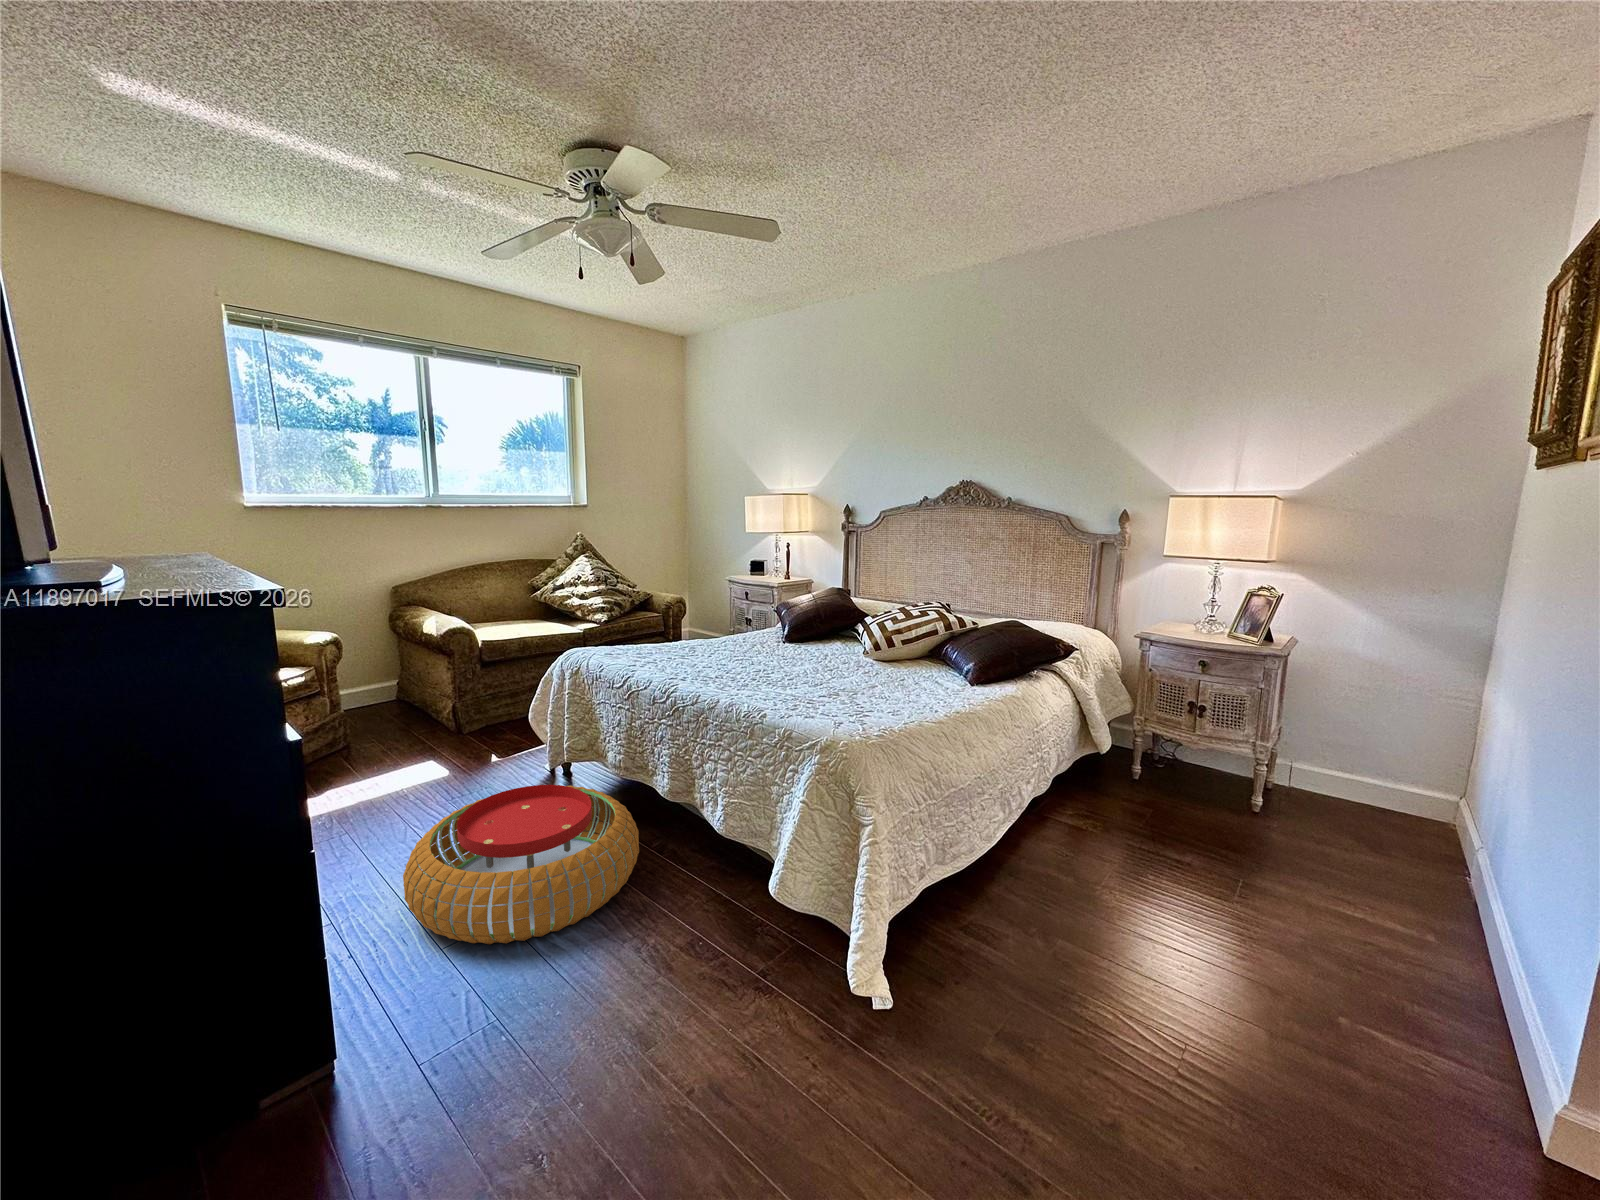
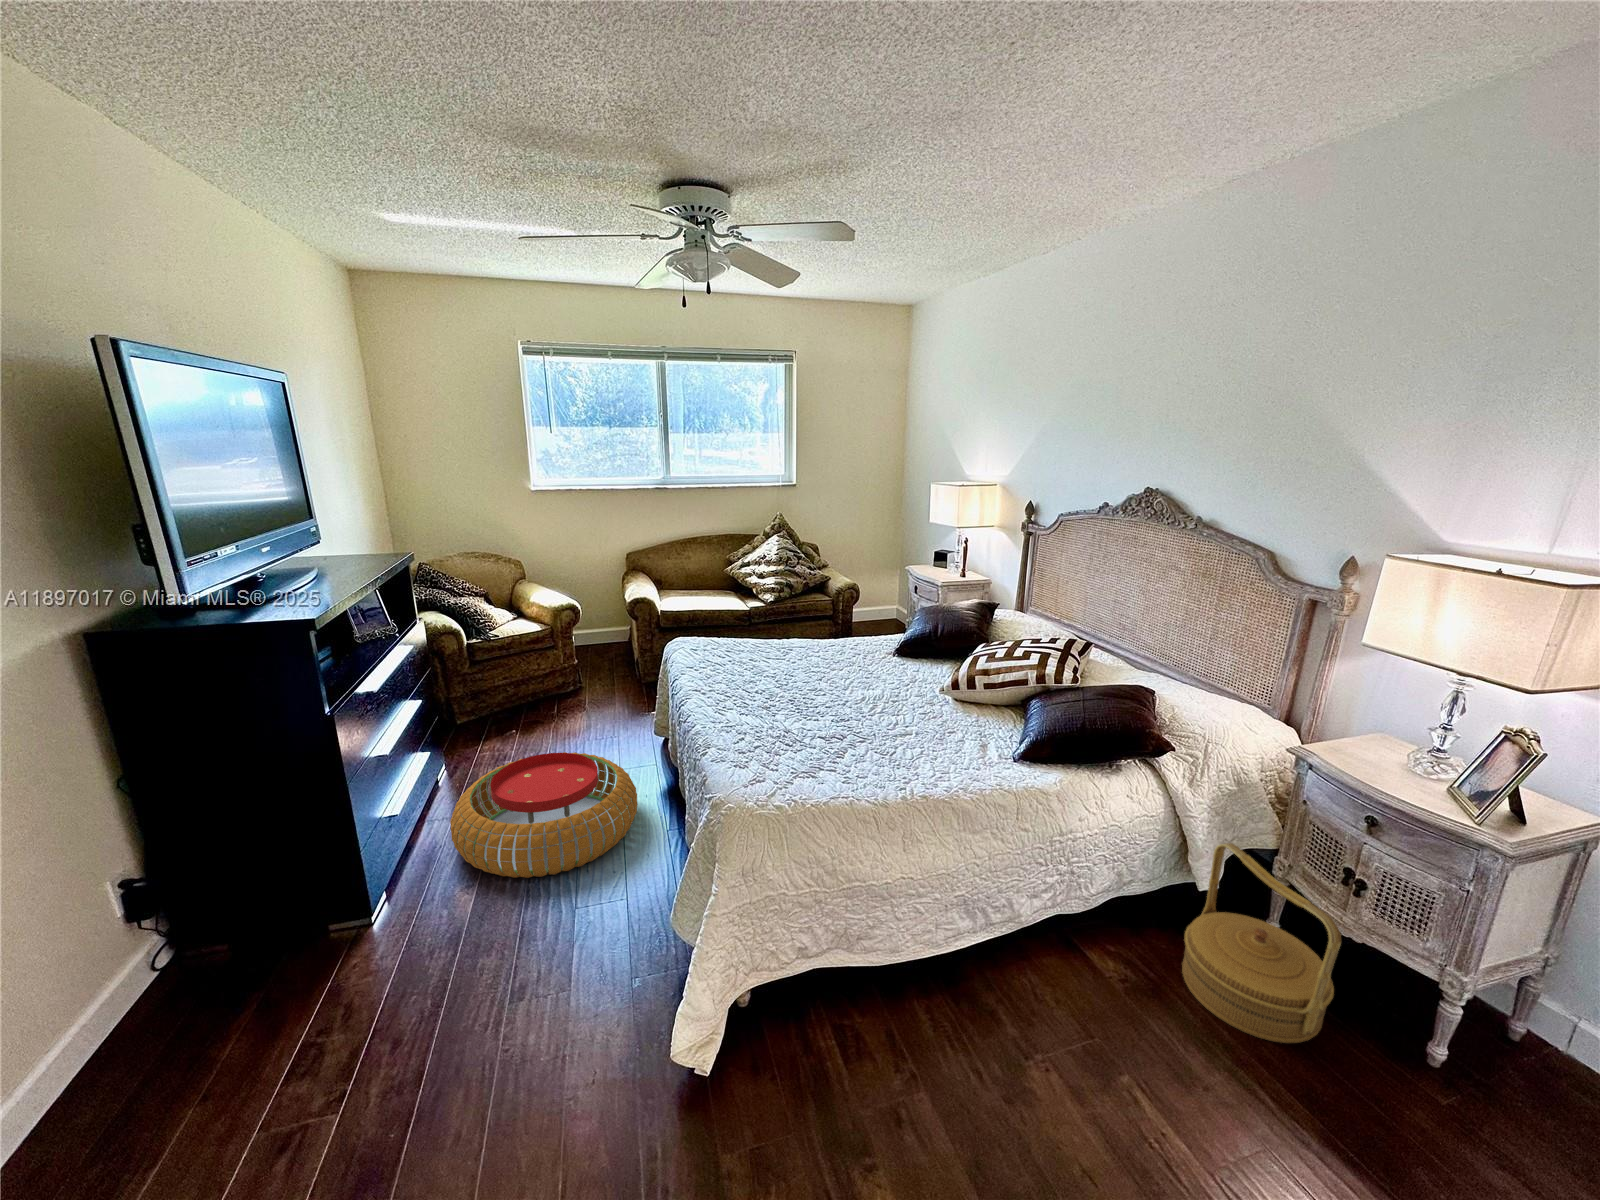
woven basket: none [1110,706,1221,825] -> present [1182,843,1341,1043]

